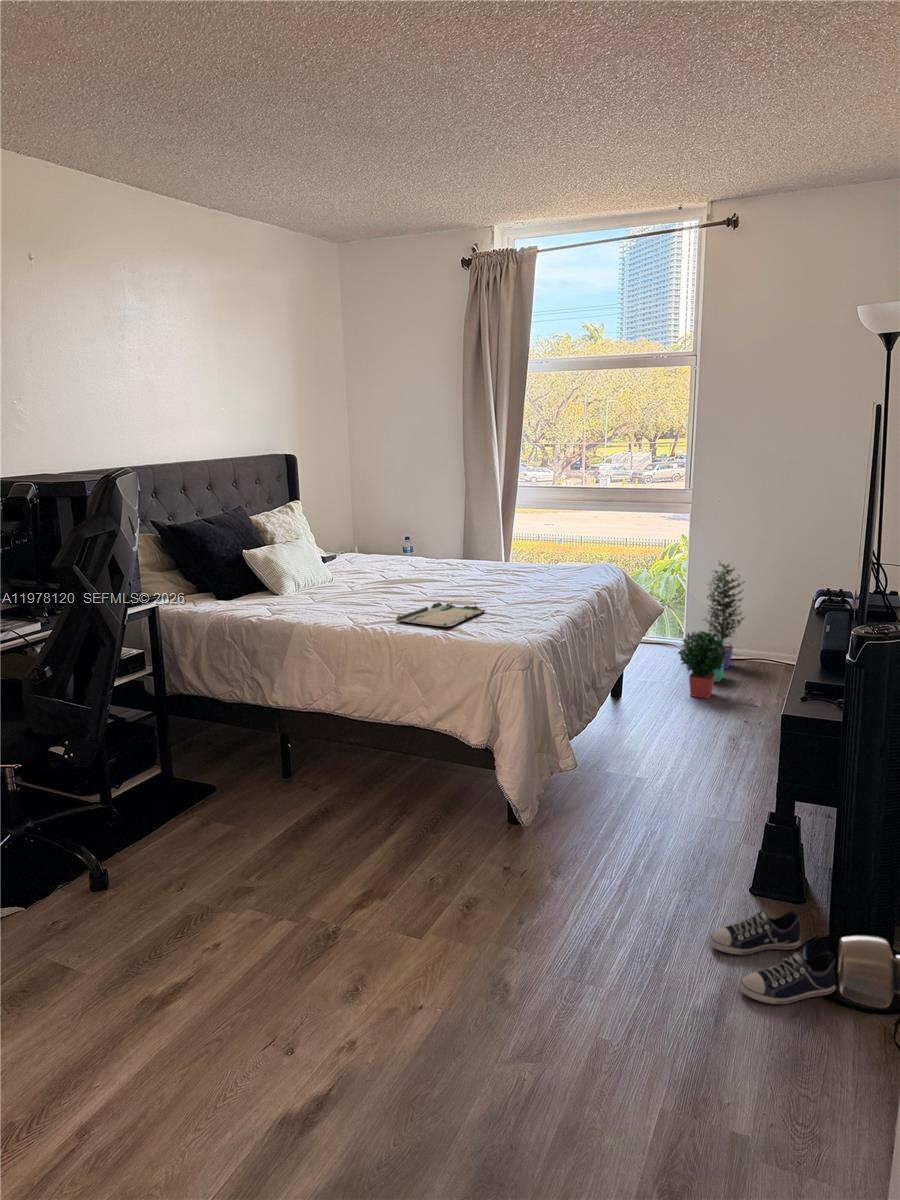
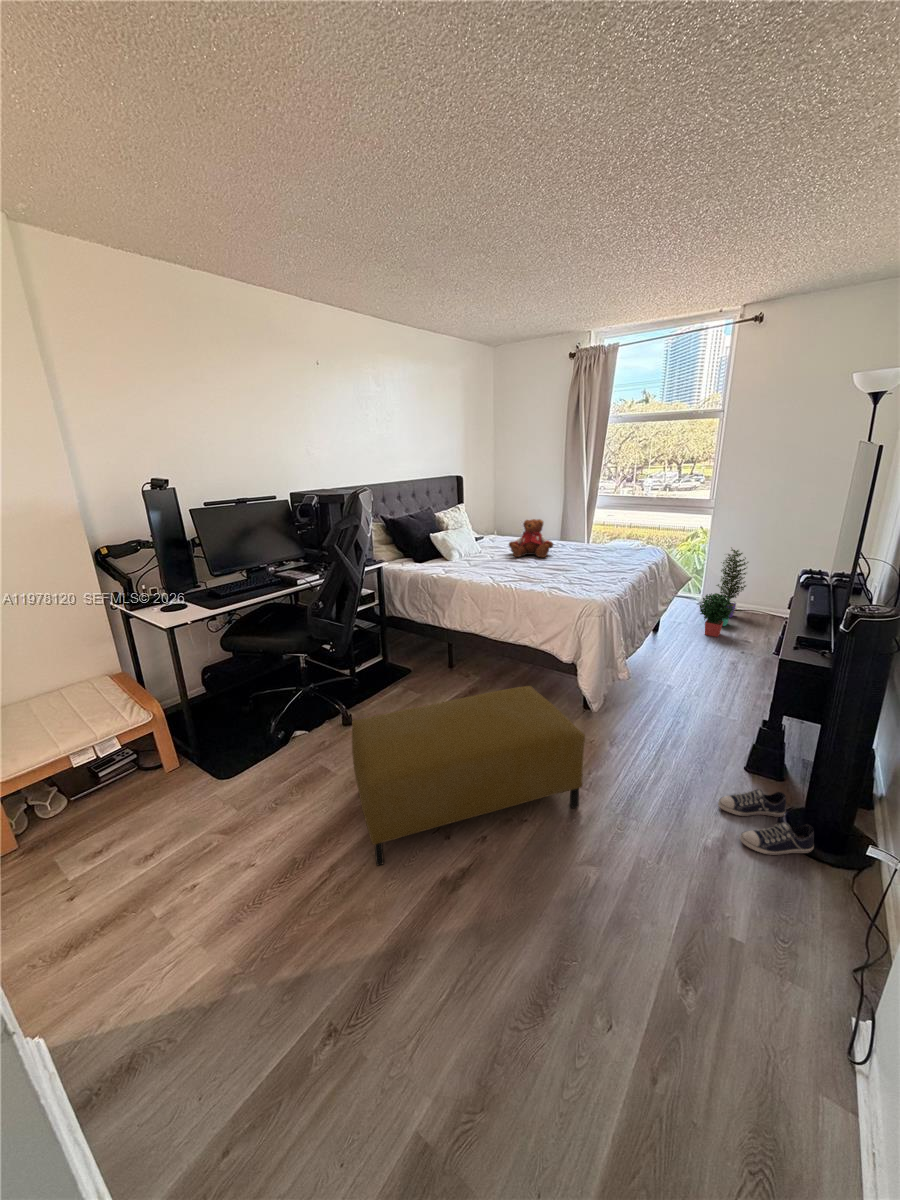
teddy bear: none [379,522,452,584] -> present [509,519,553,557]
tray: present [396,602,485,627] -> none [518,570,575,586]
ottoman: none [111,787,508,1118] -> present [352,686,585,865]

